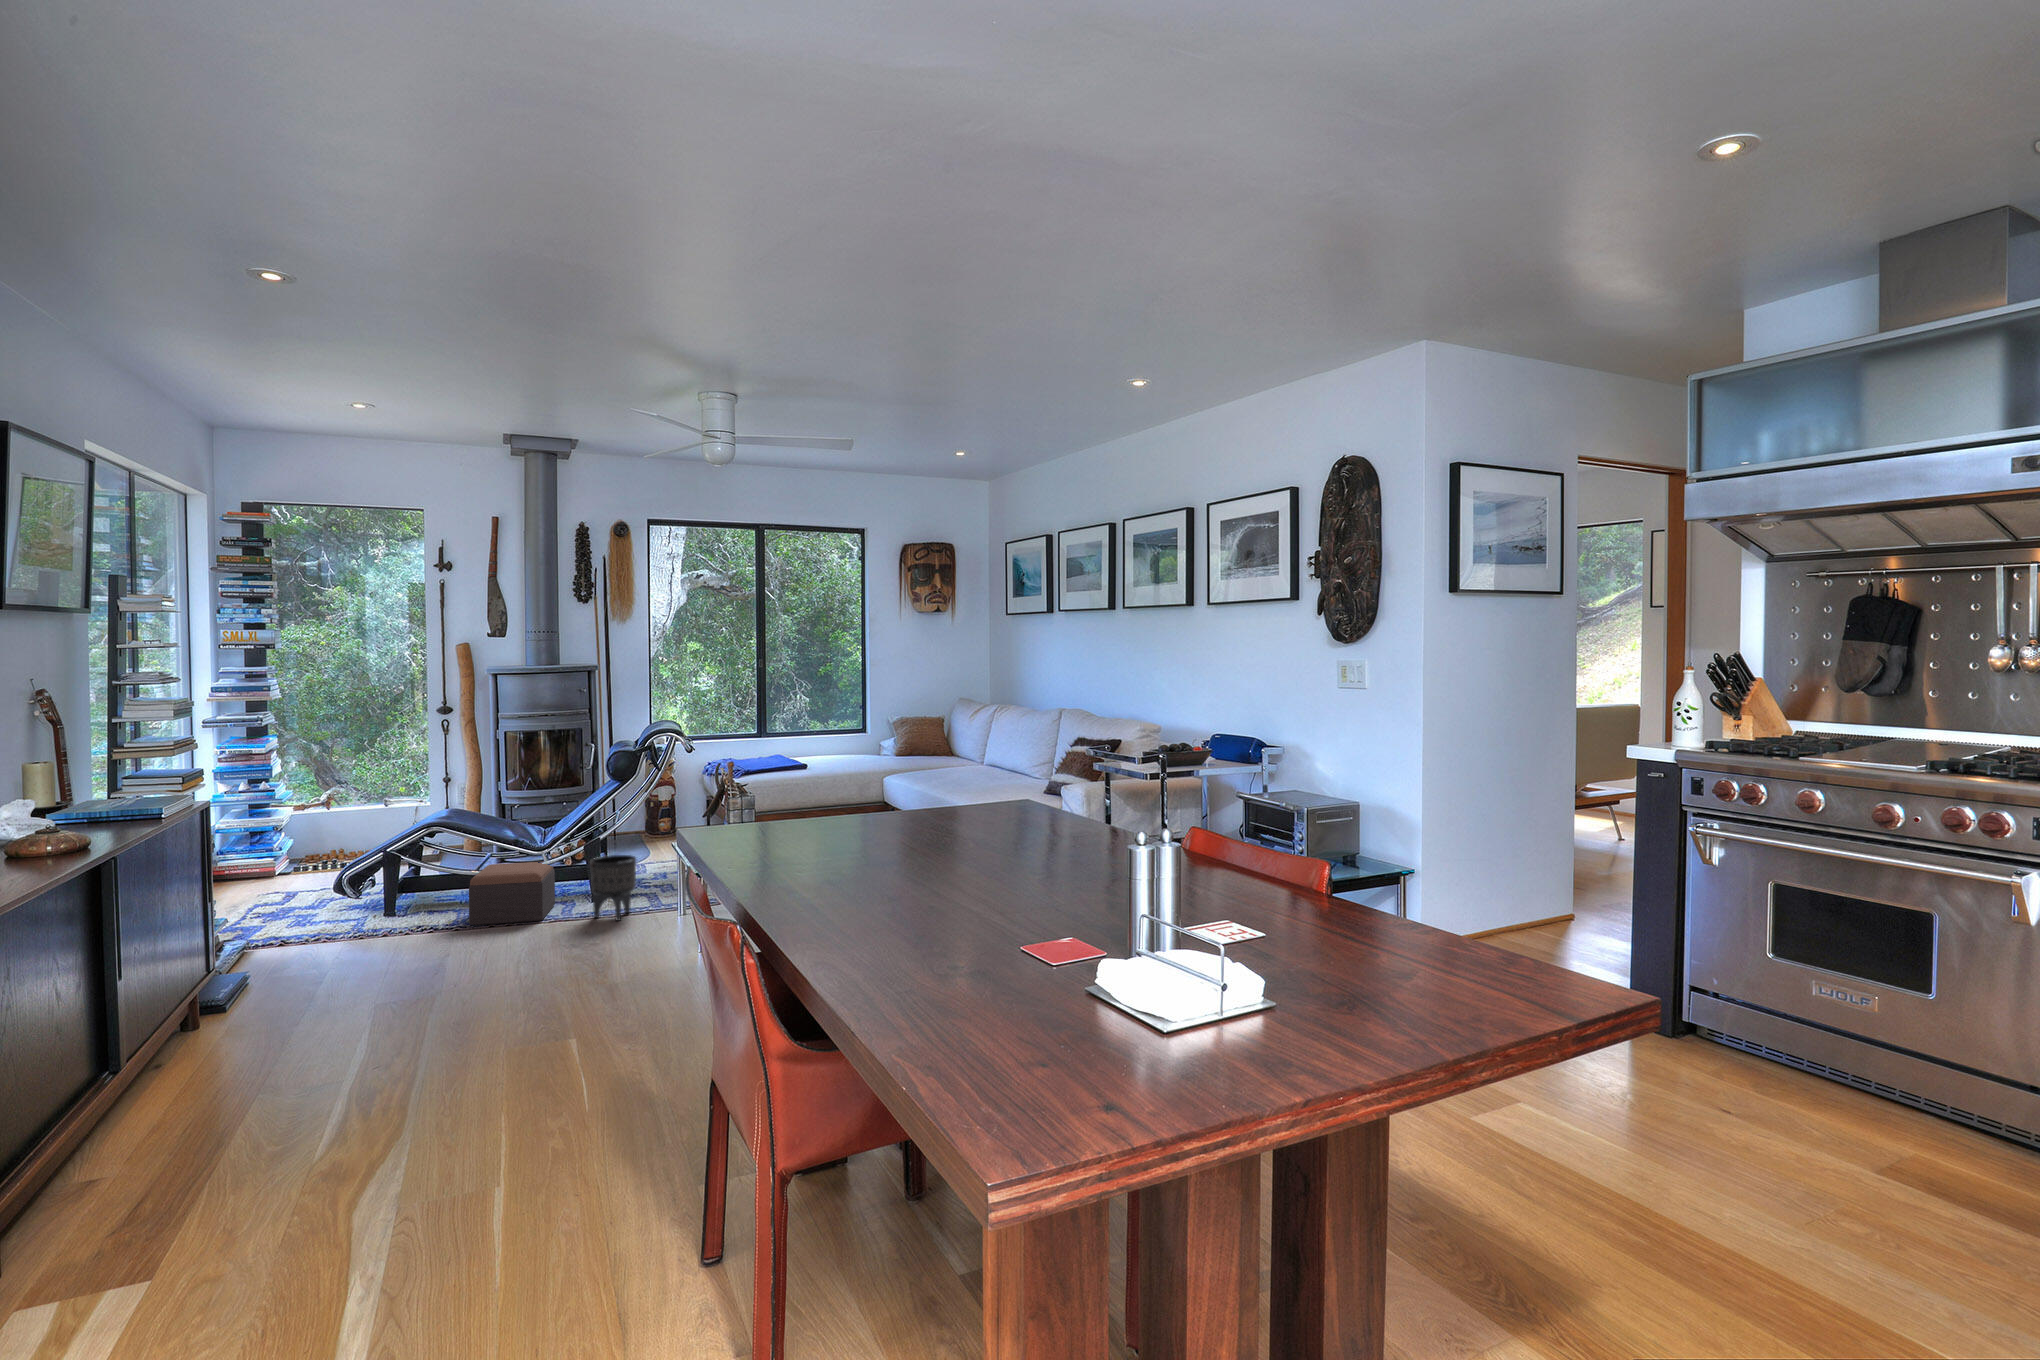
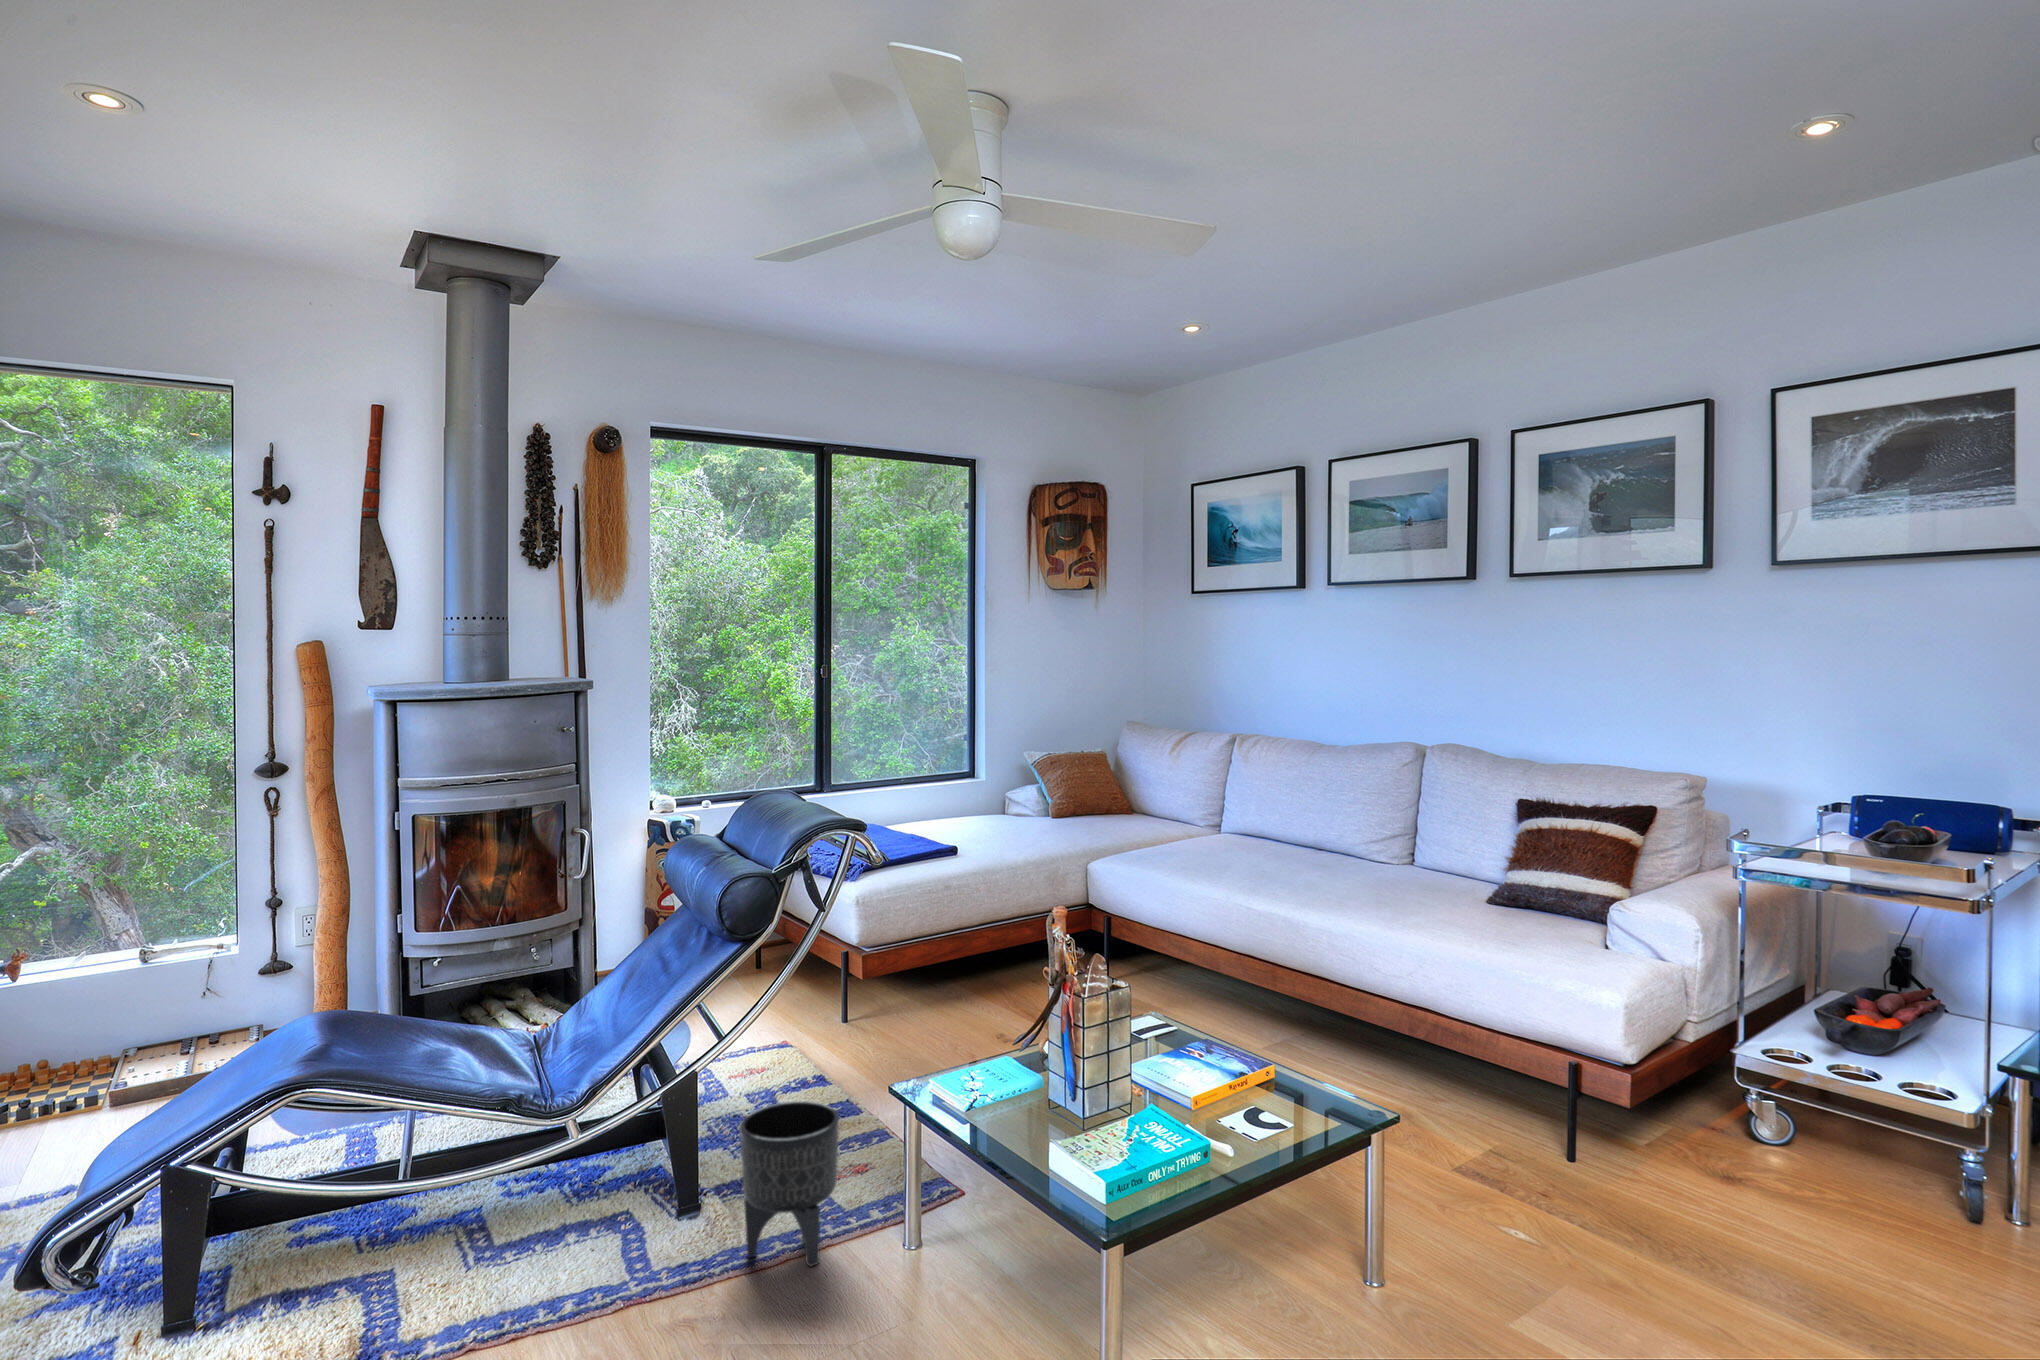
footstool: present [469,862,555,925] -> none [456,1120,632,1318]

